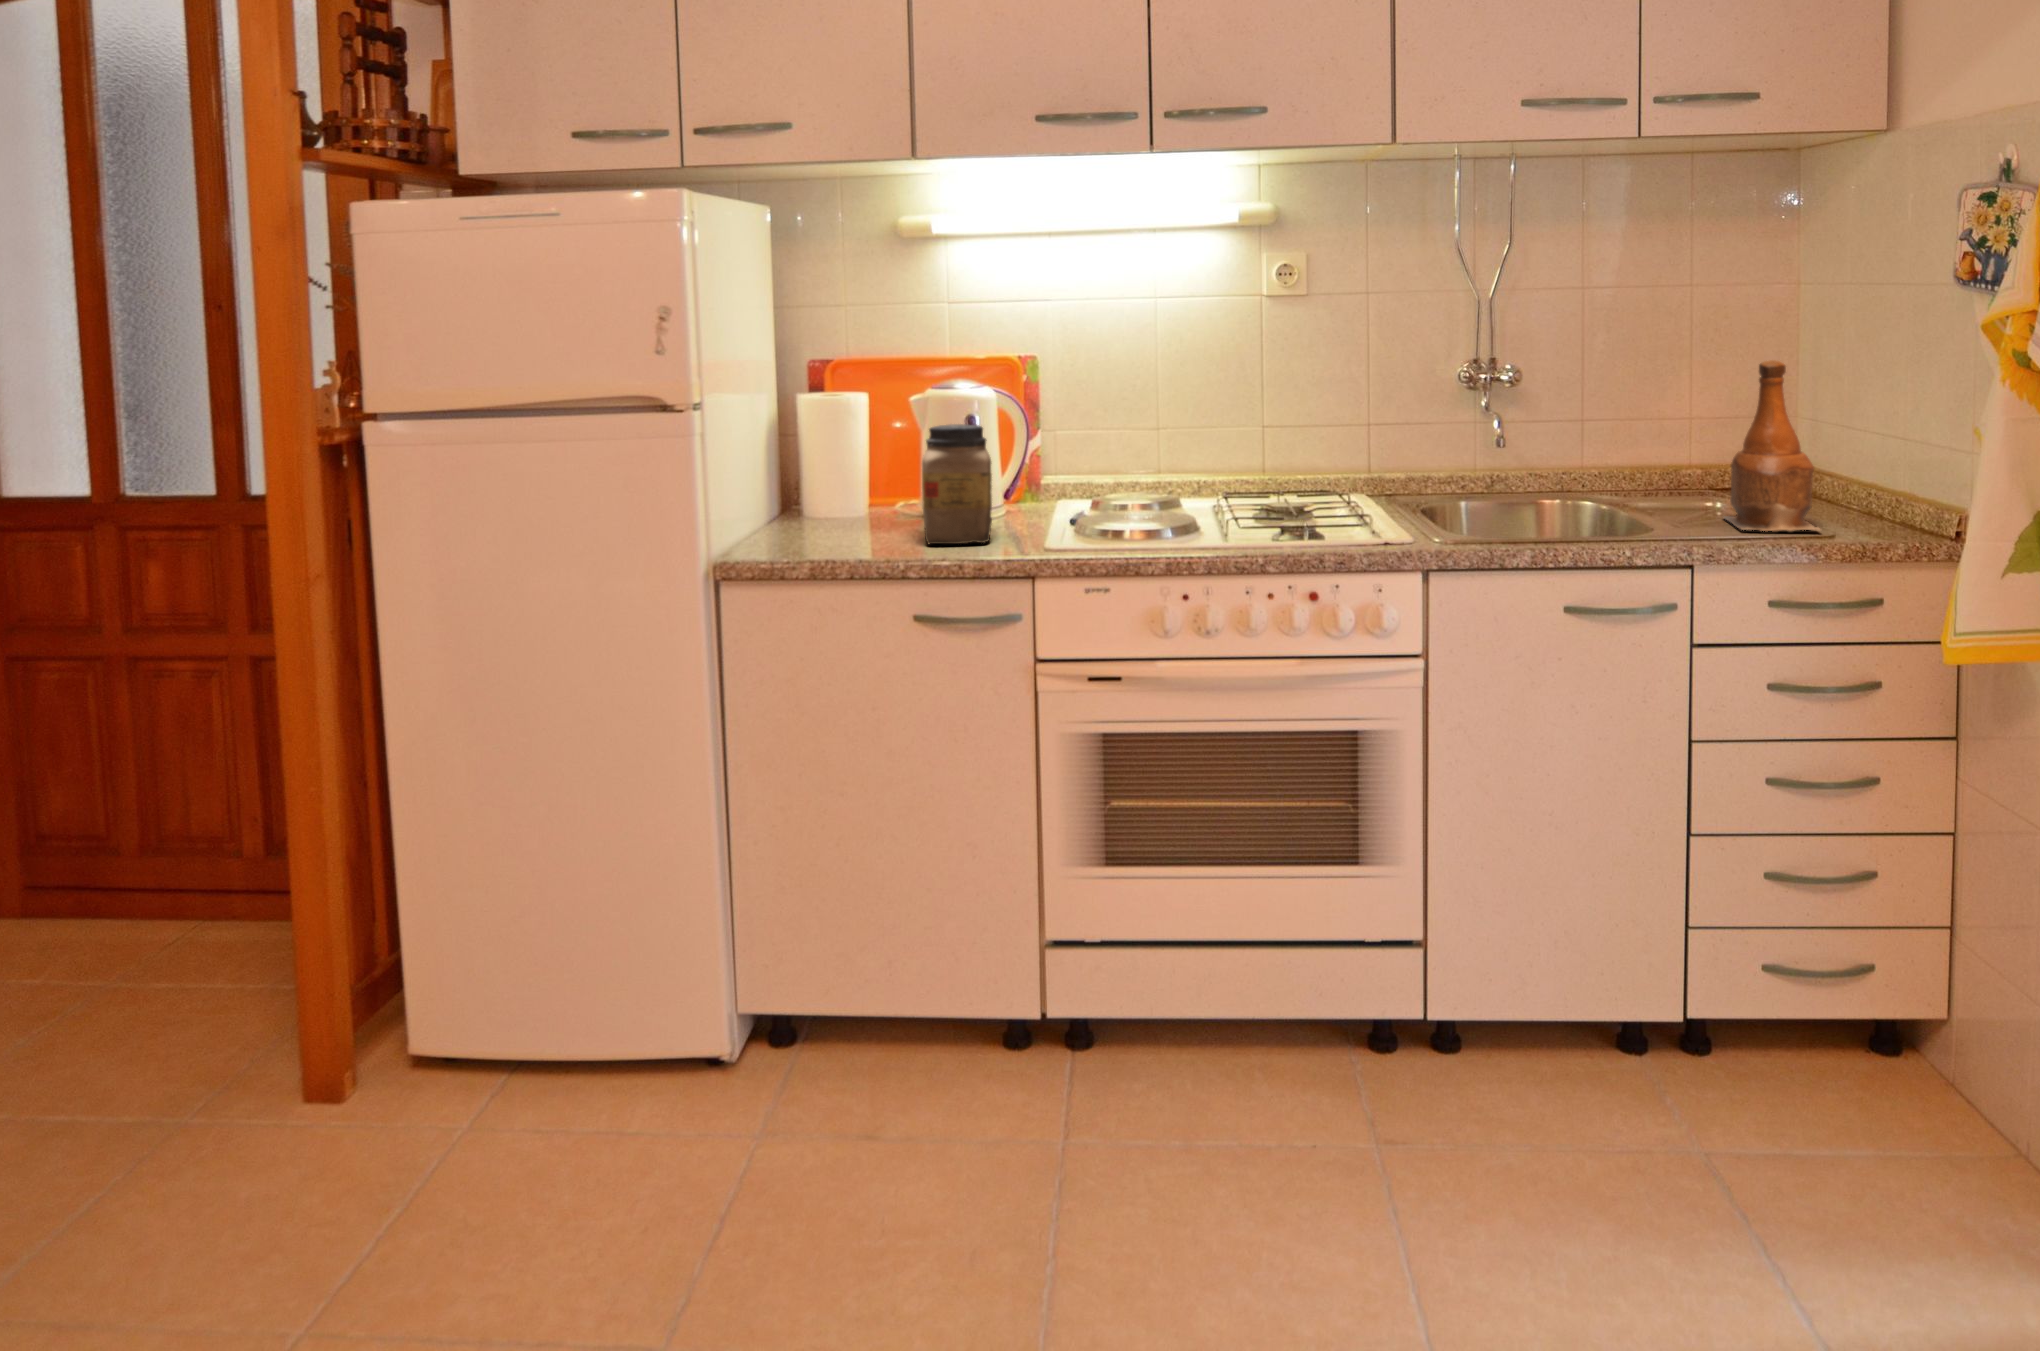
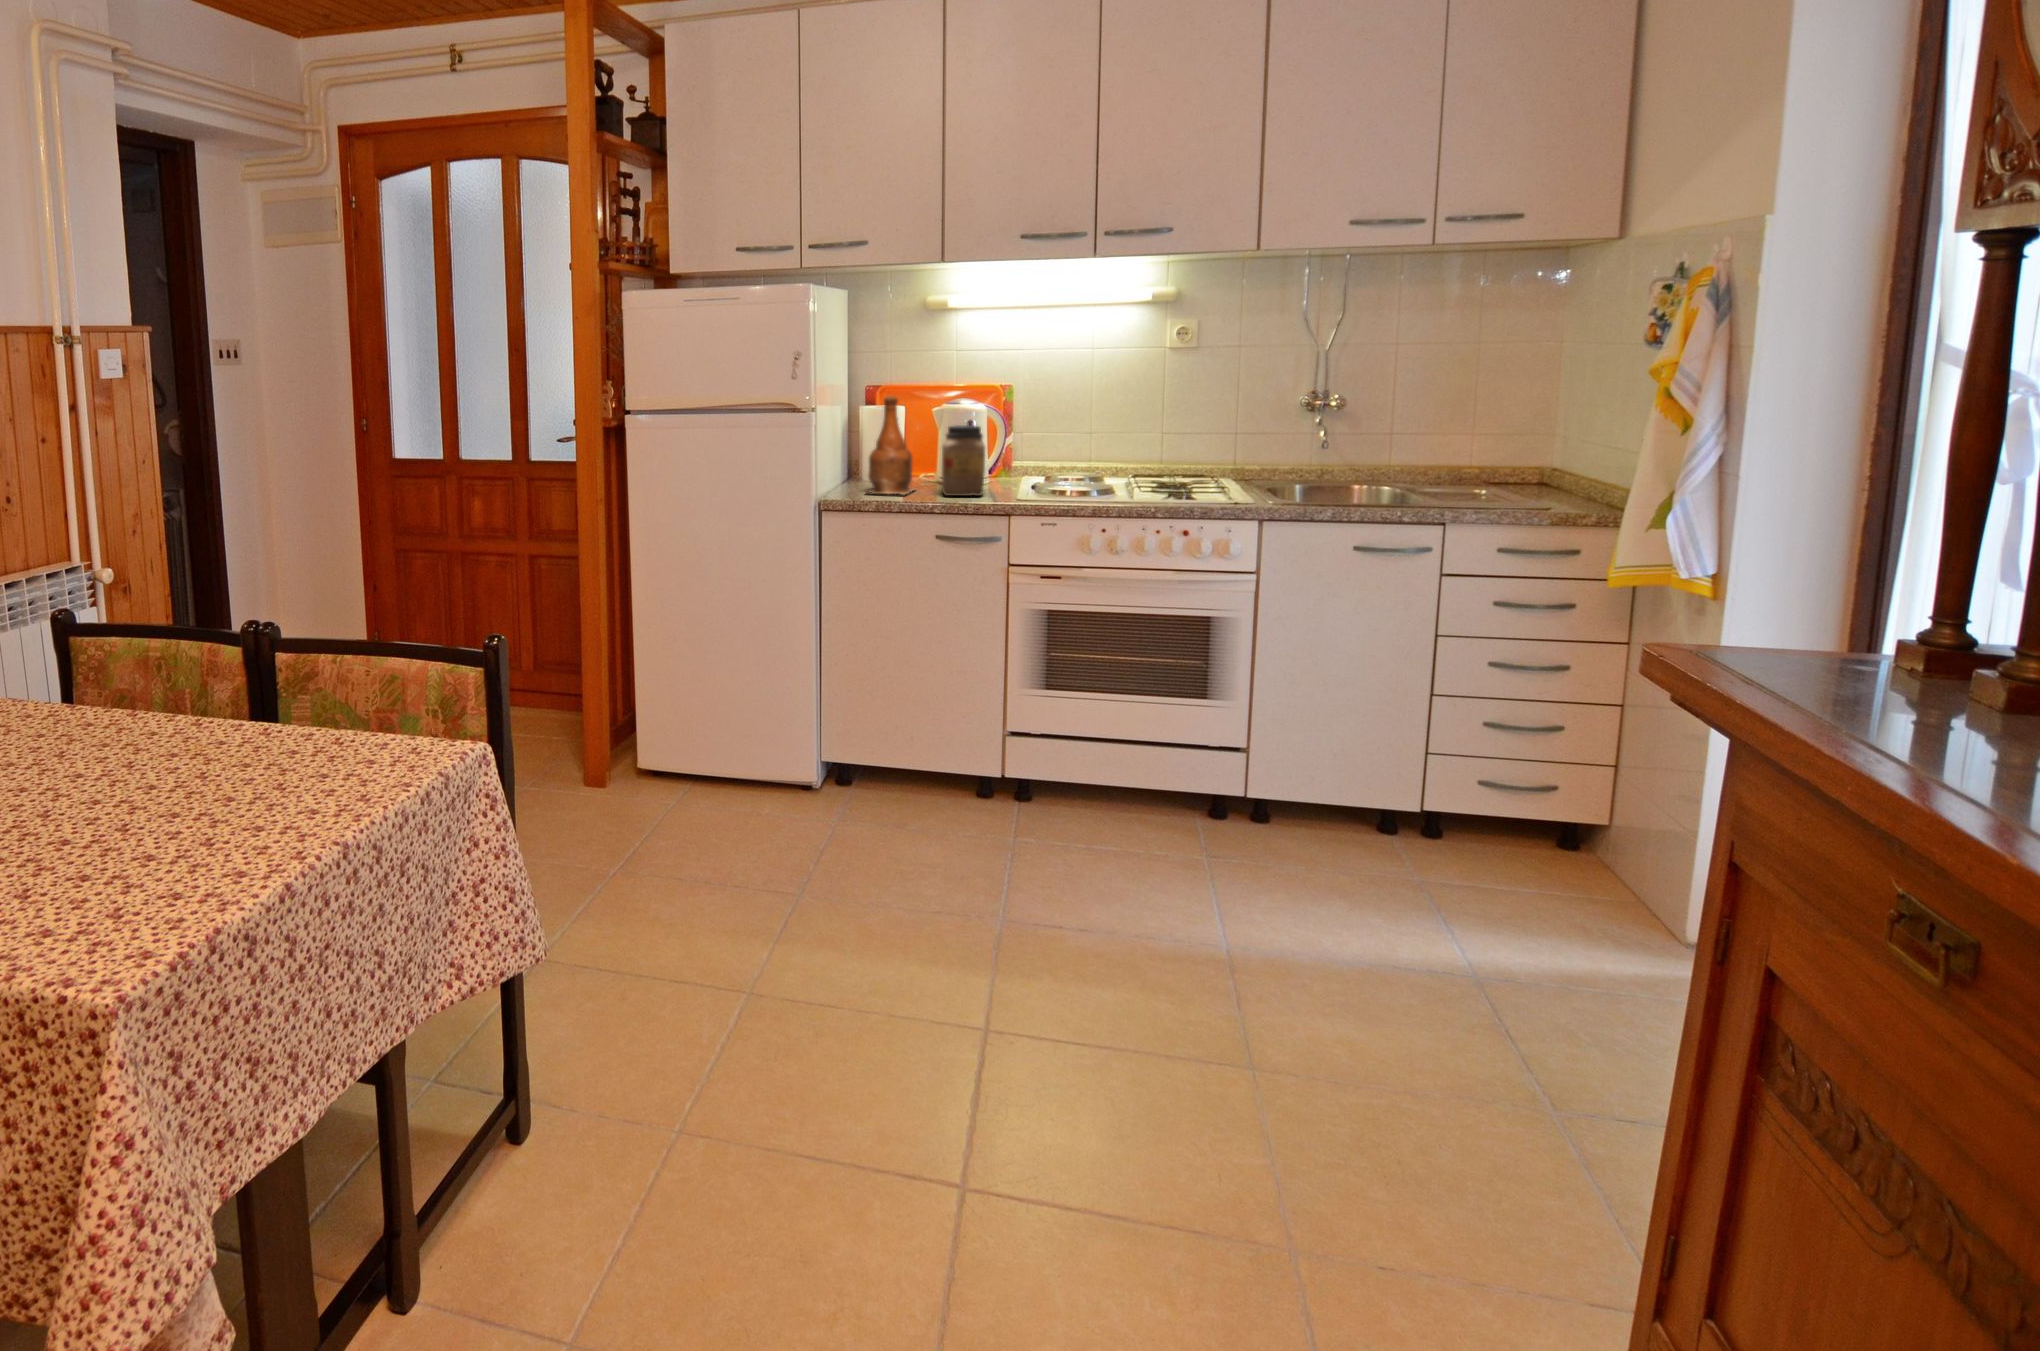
bottle: present [1724,360,1820,531] -> present [868,396,916,494]

